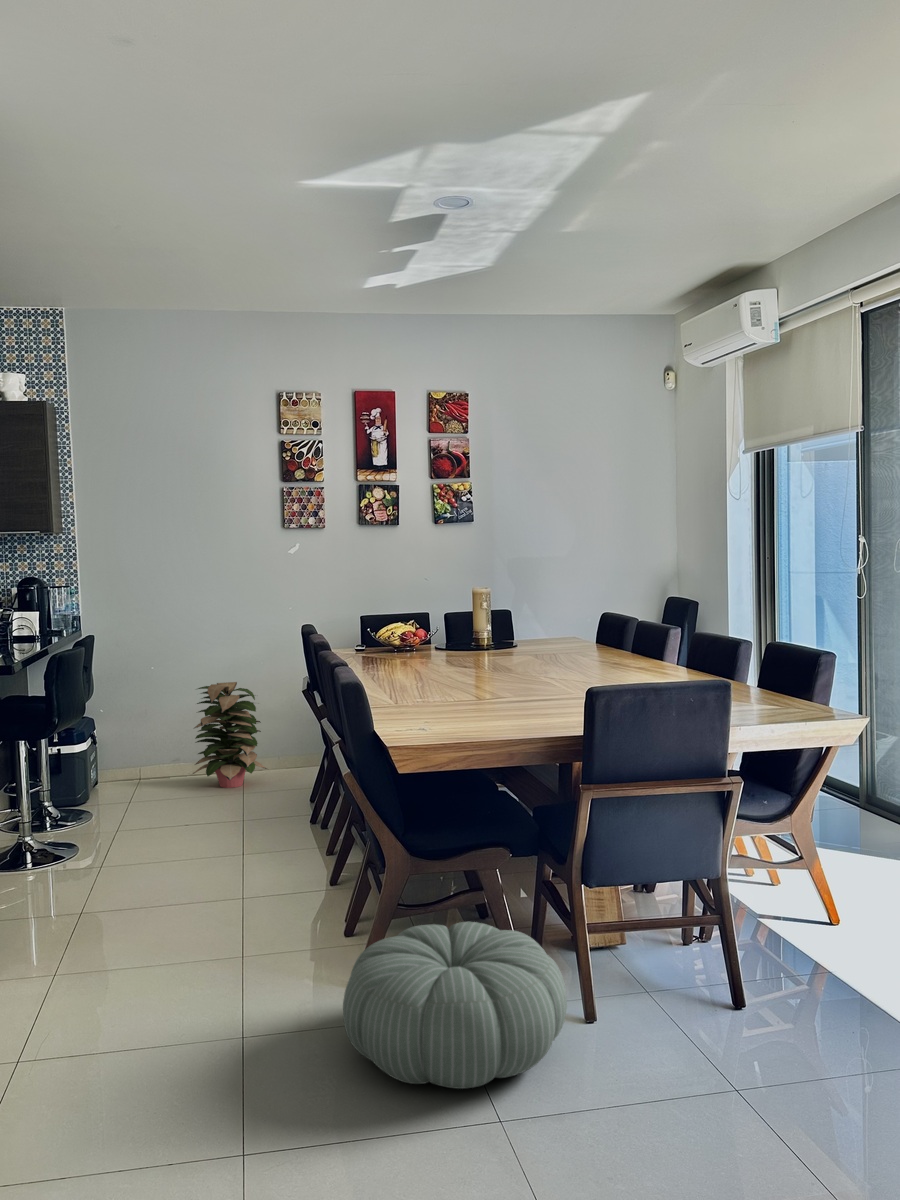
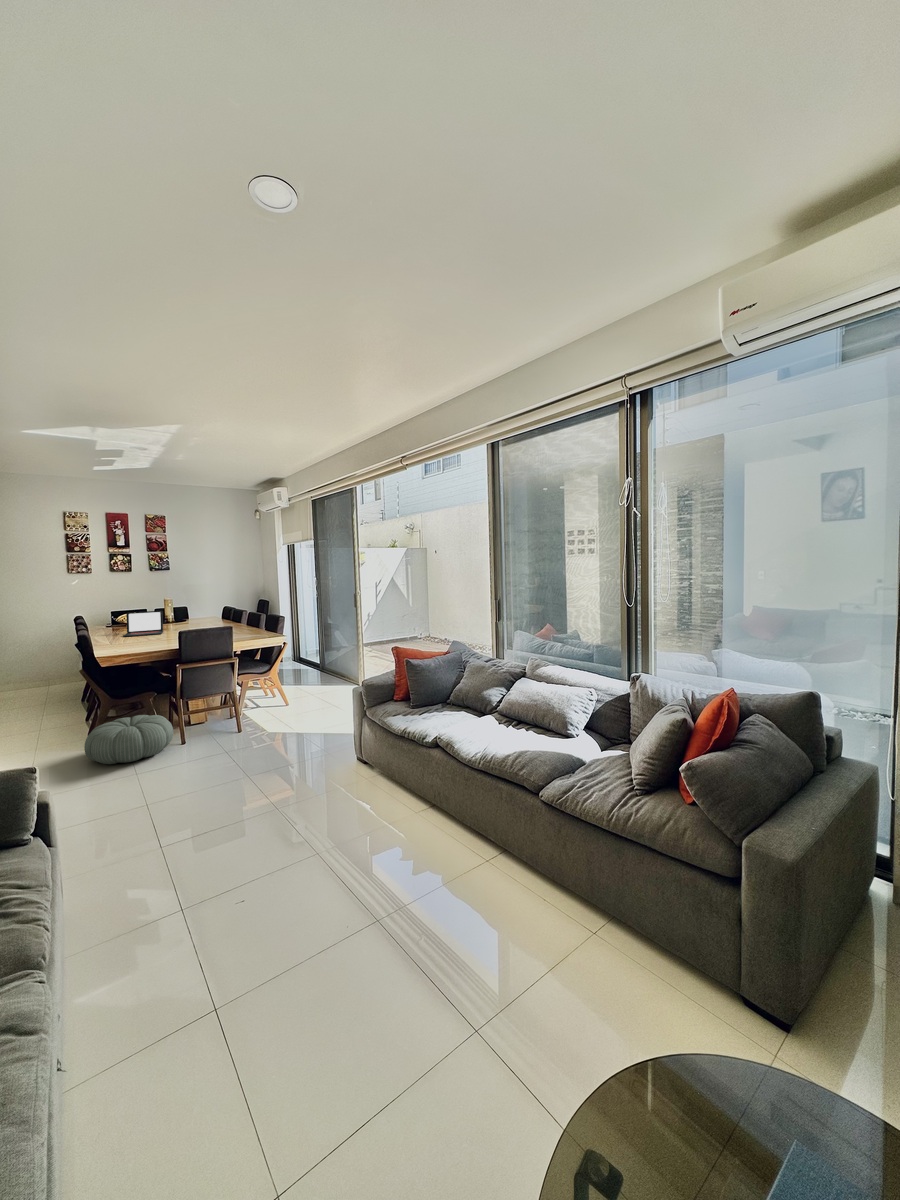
laptop: none [403,616,487,680] -> present [123,611,163,637]
decorative plant: present [193,682,267,788] -> none [17,644,63,693]

